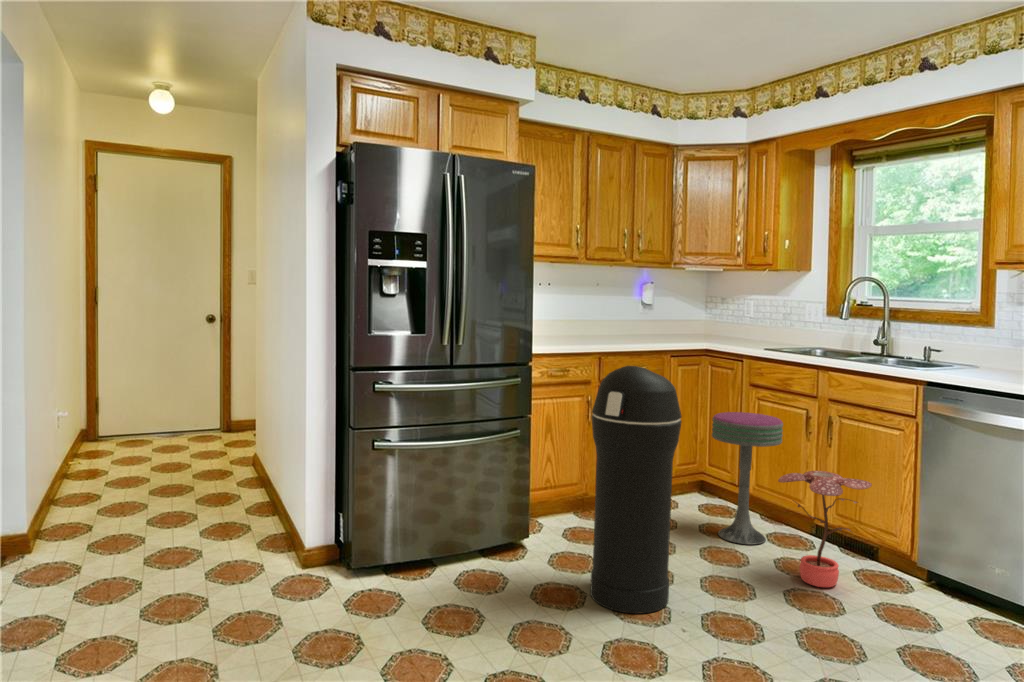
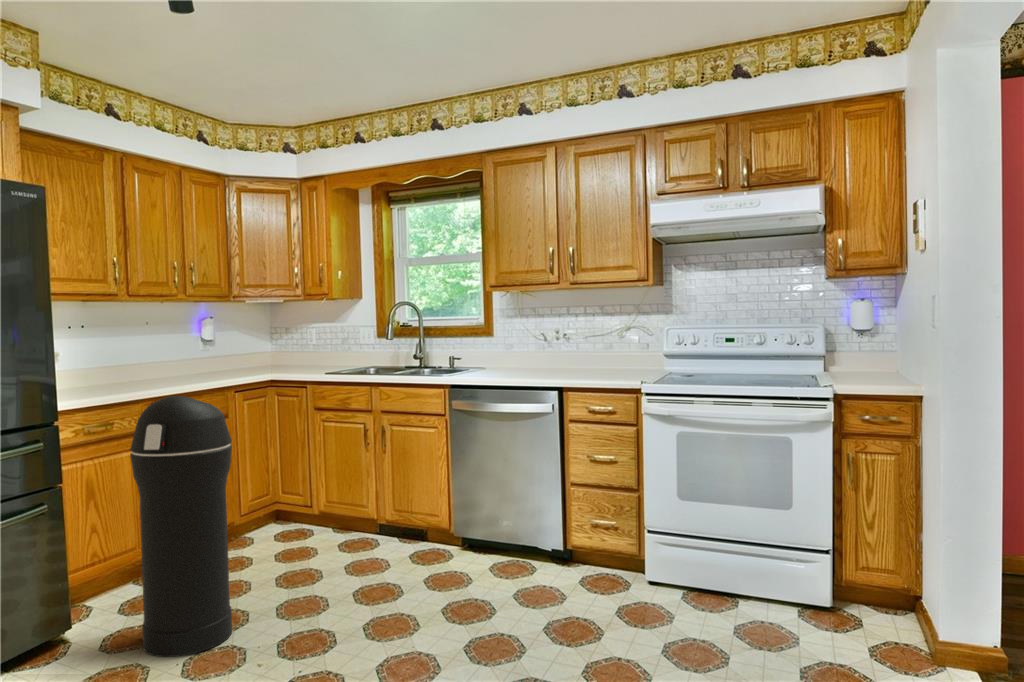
bar stool: present [712,412,783,545] -> none [275,433,342,560]
potted plant: present [778,471,872,587] -> none [336,475,415,581]

